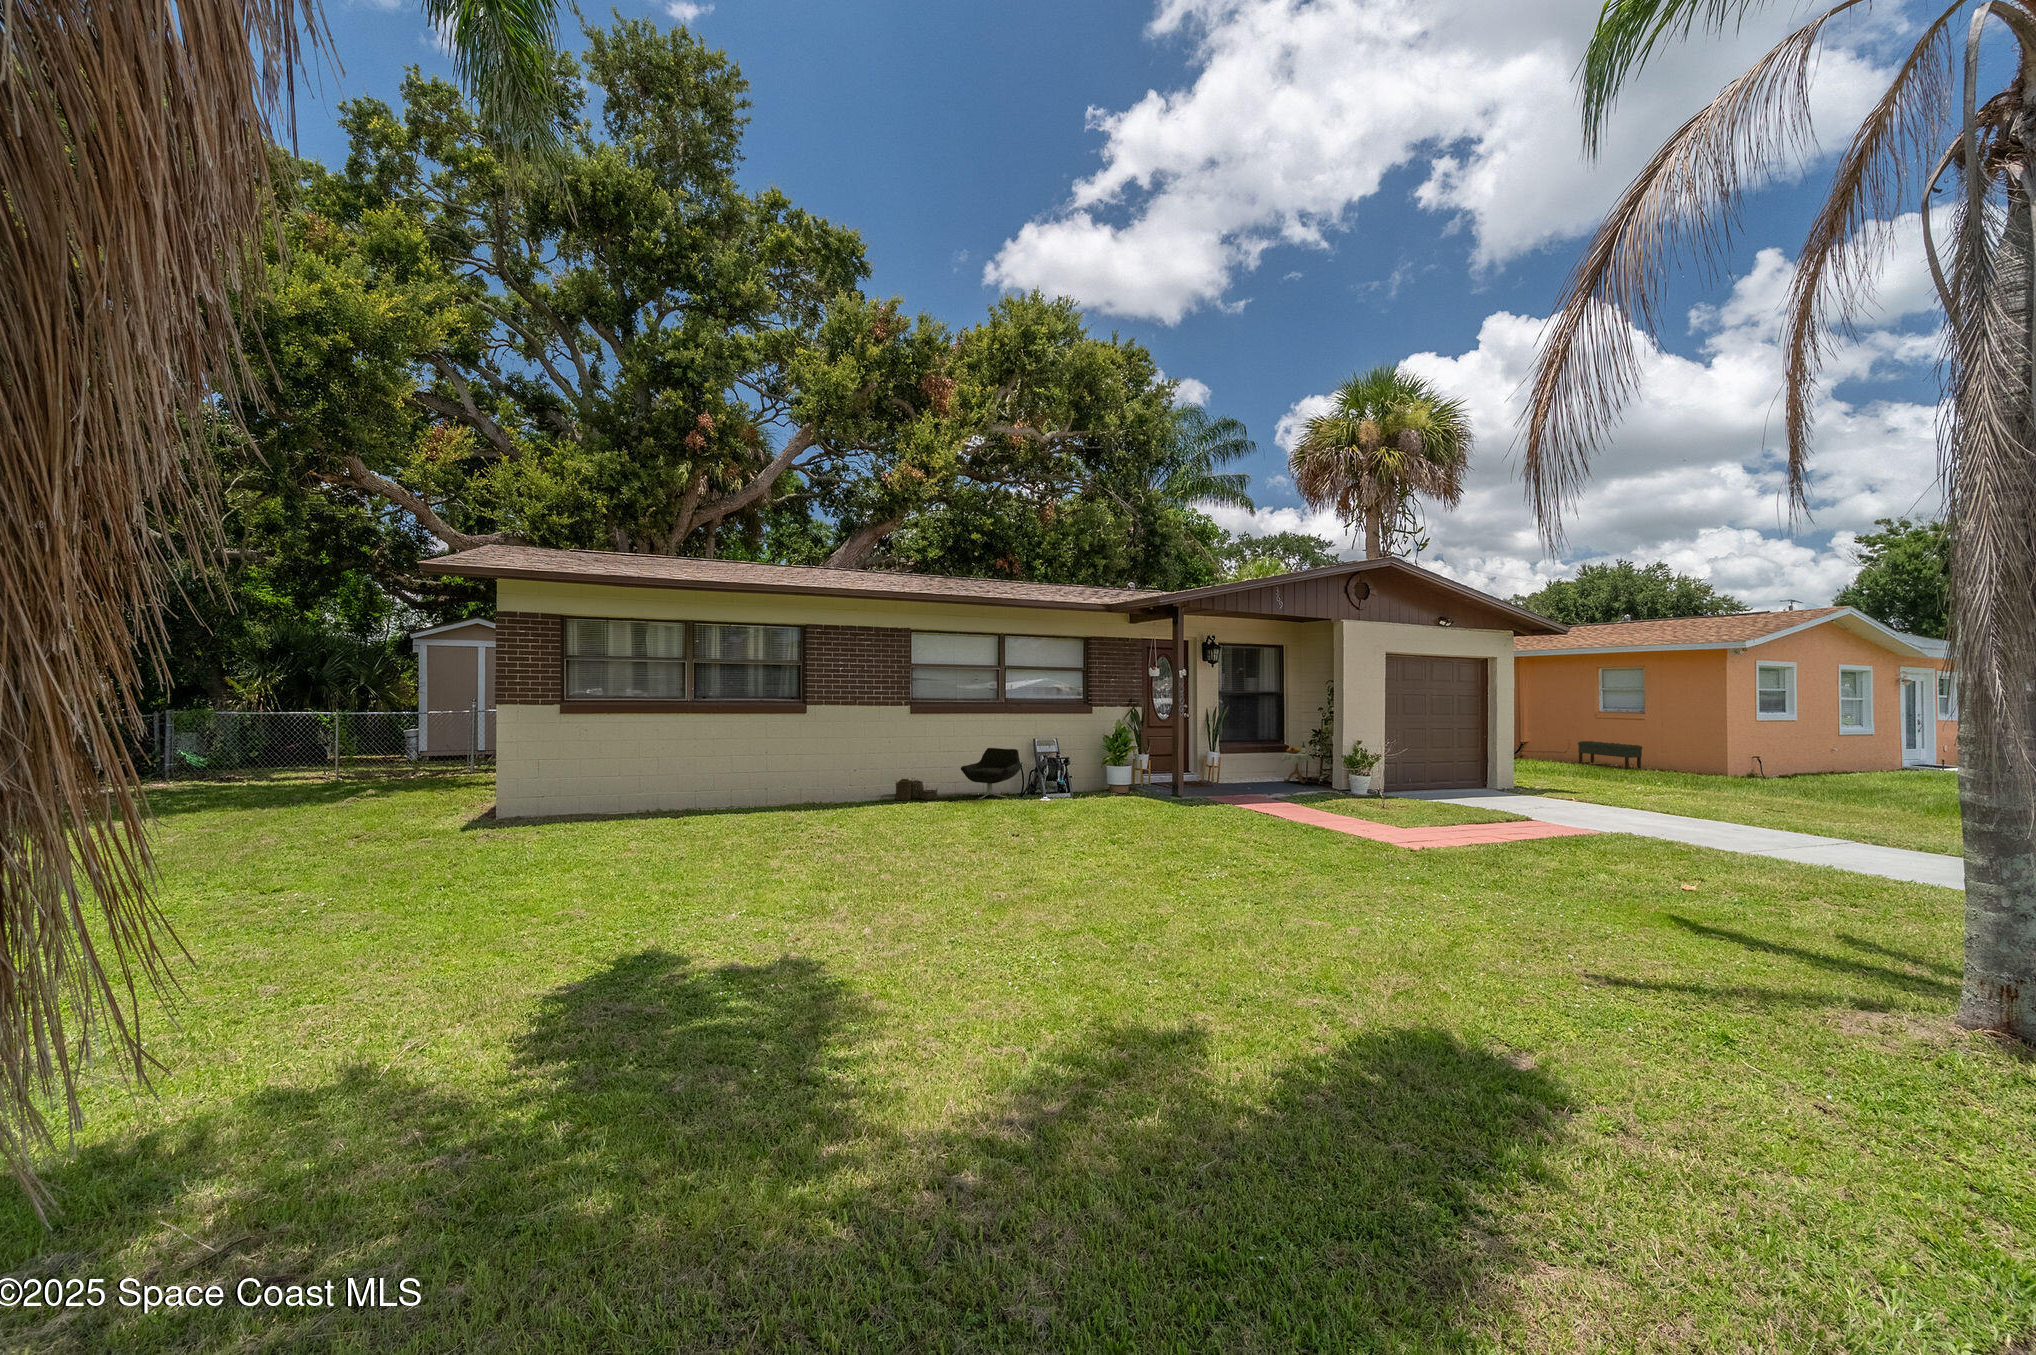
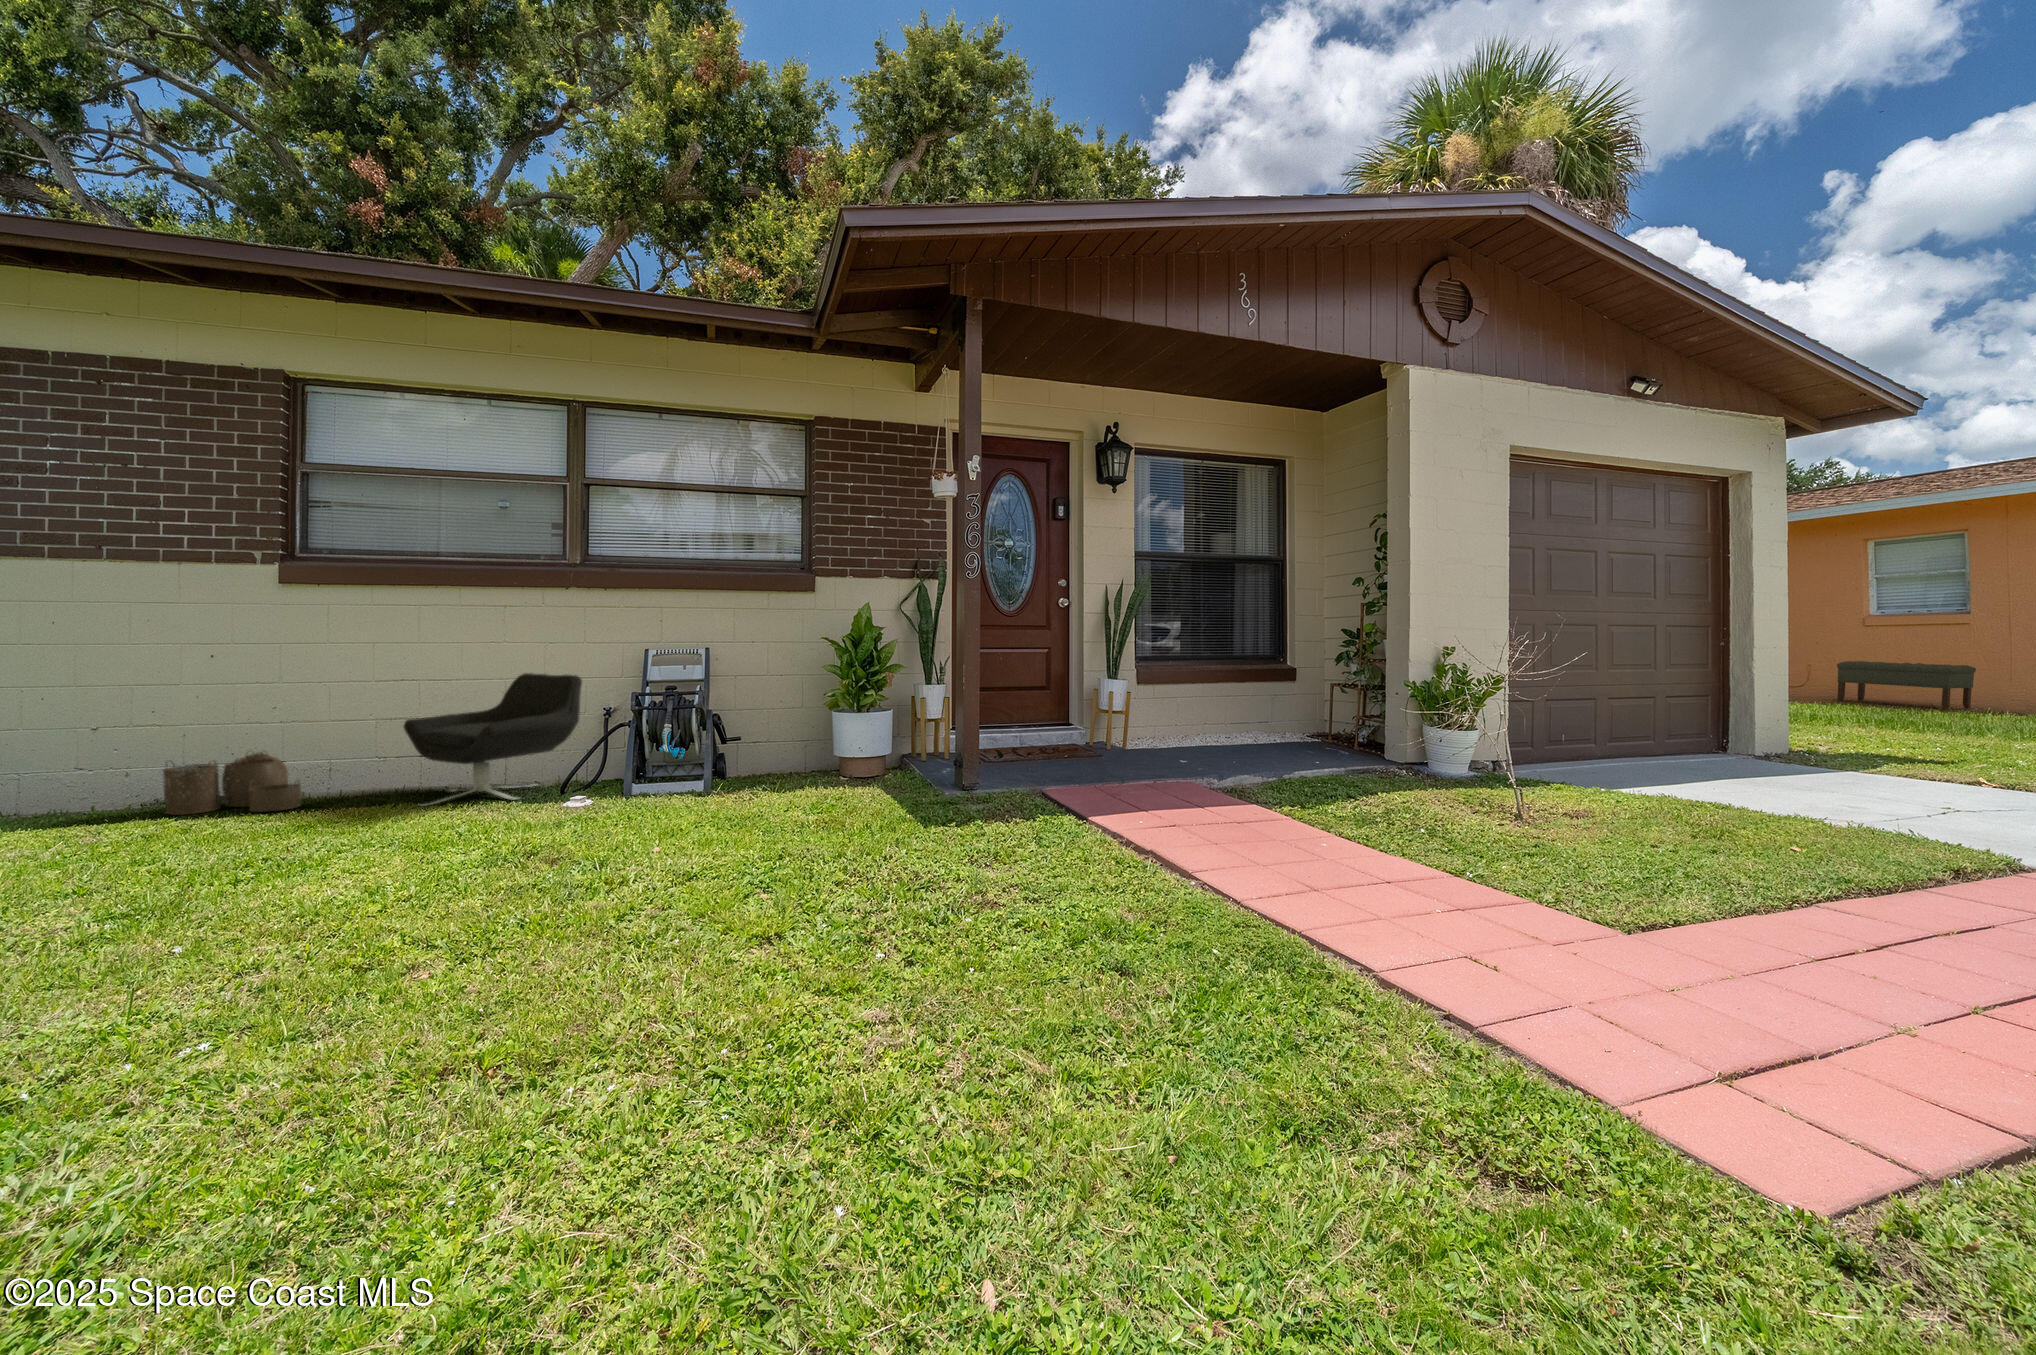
side table: present [1281,742,1313,783] -> none [1275,658,1345,748]

